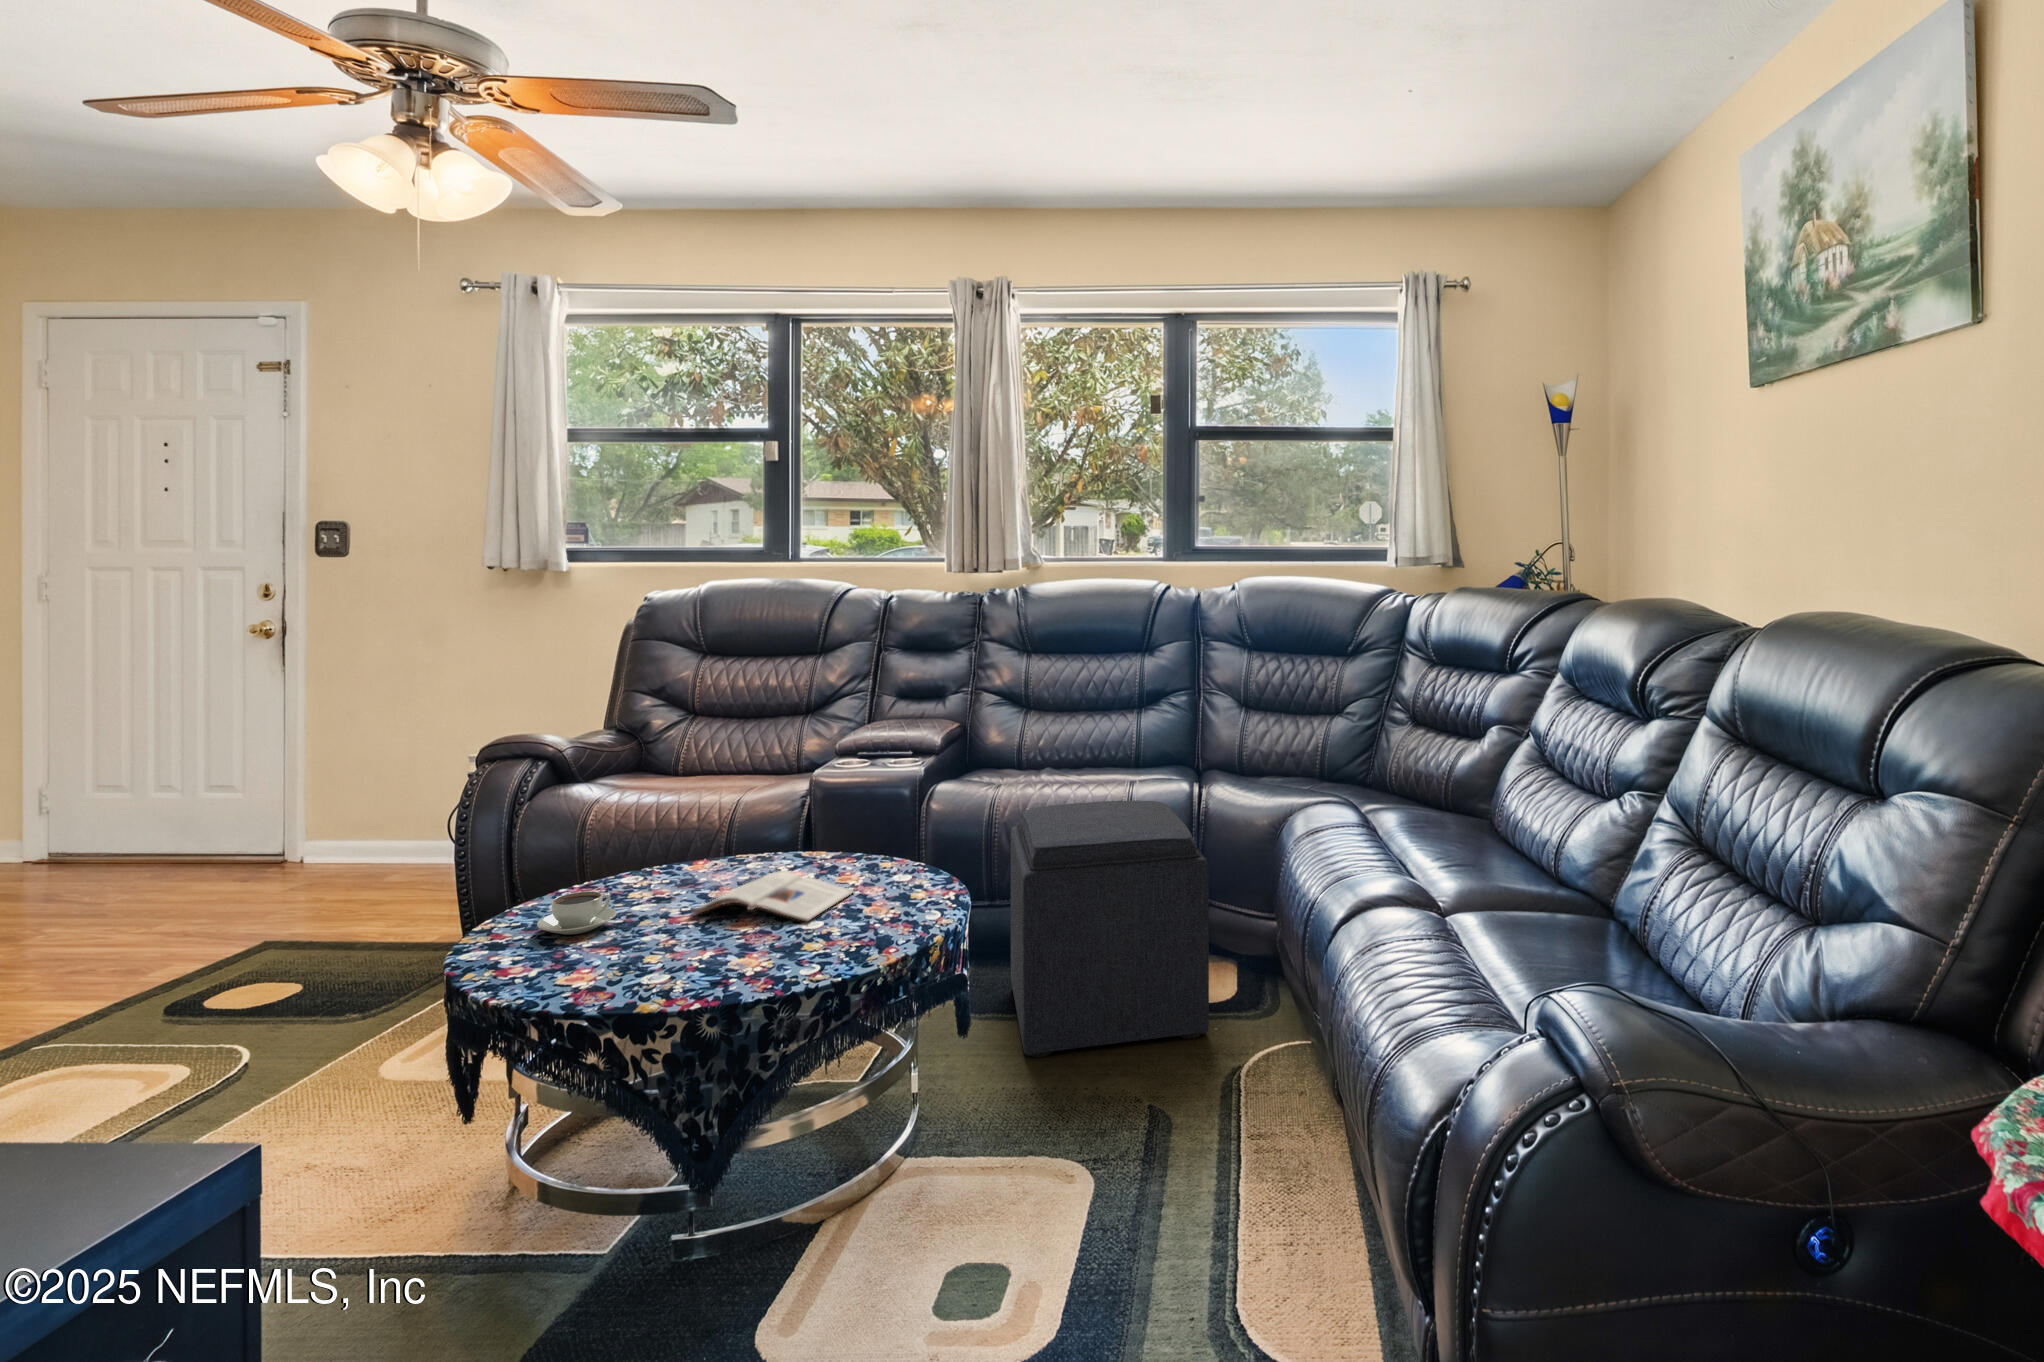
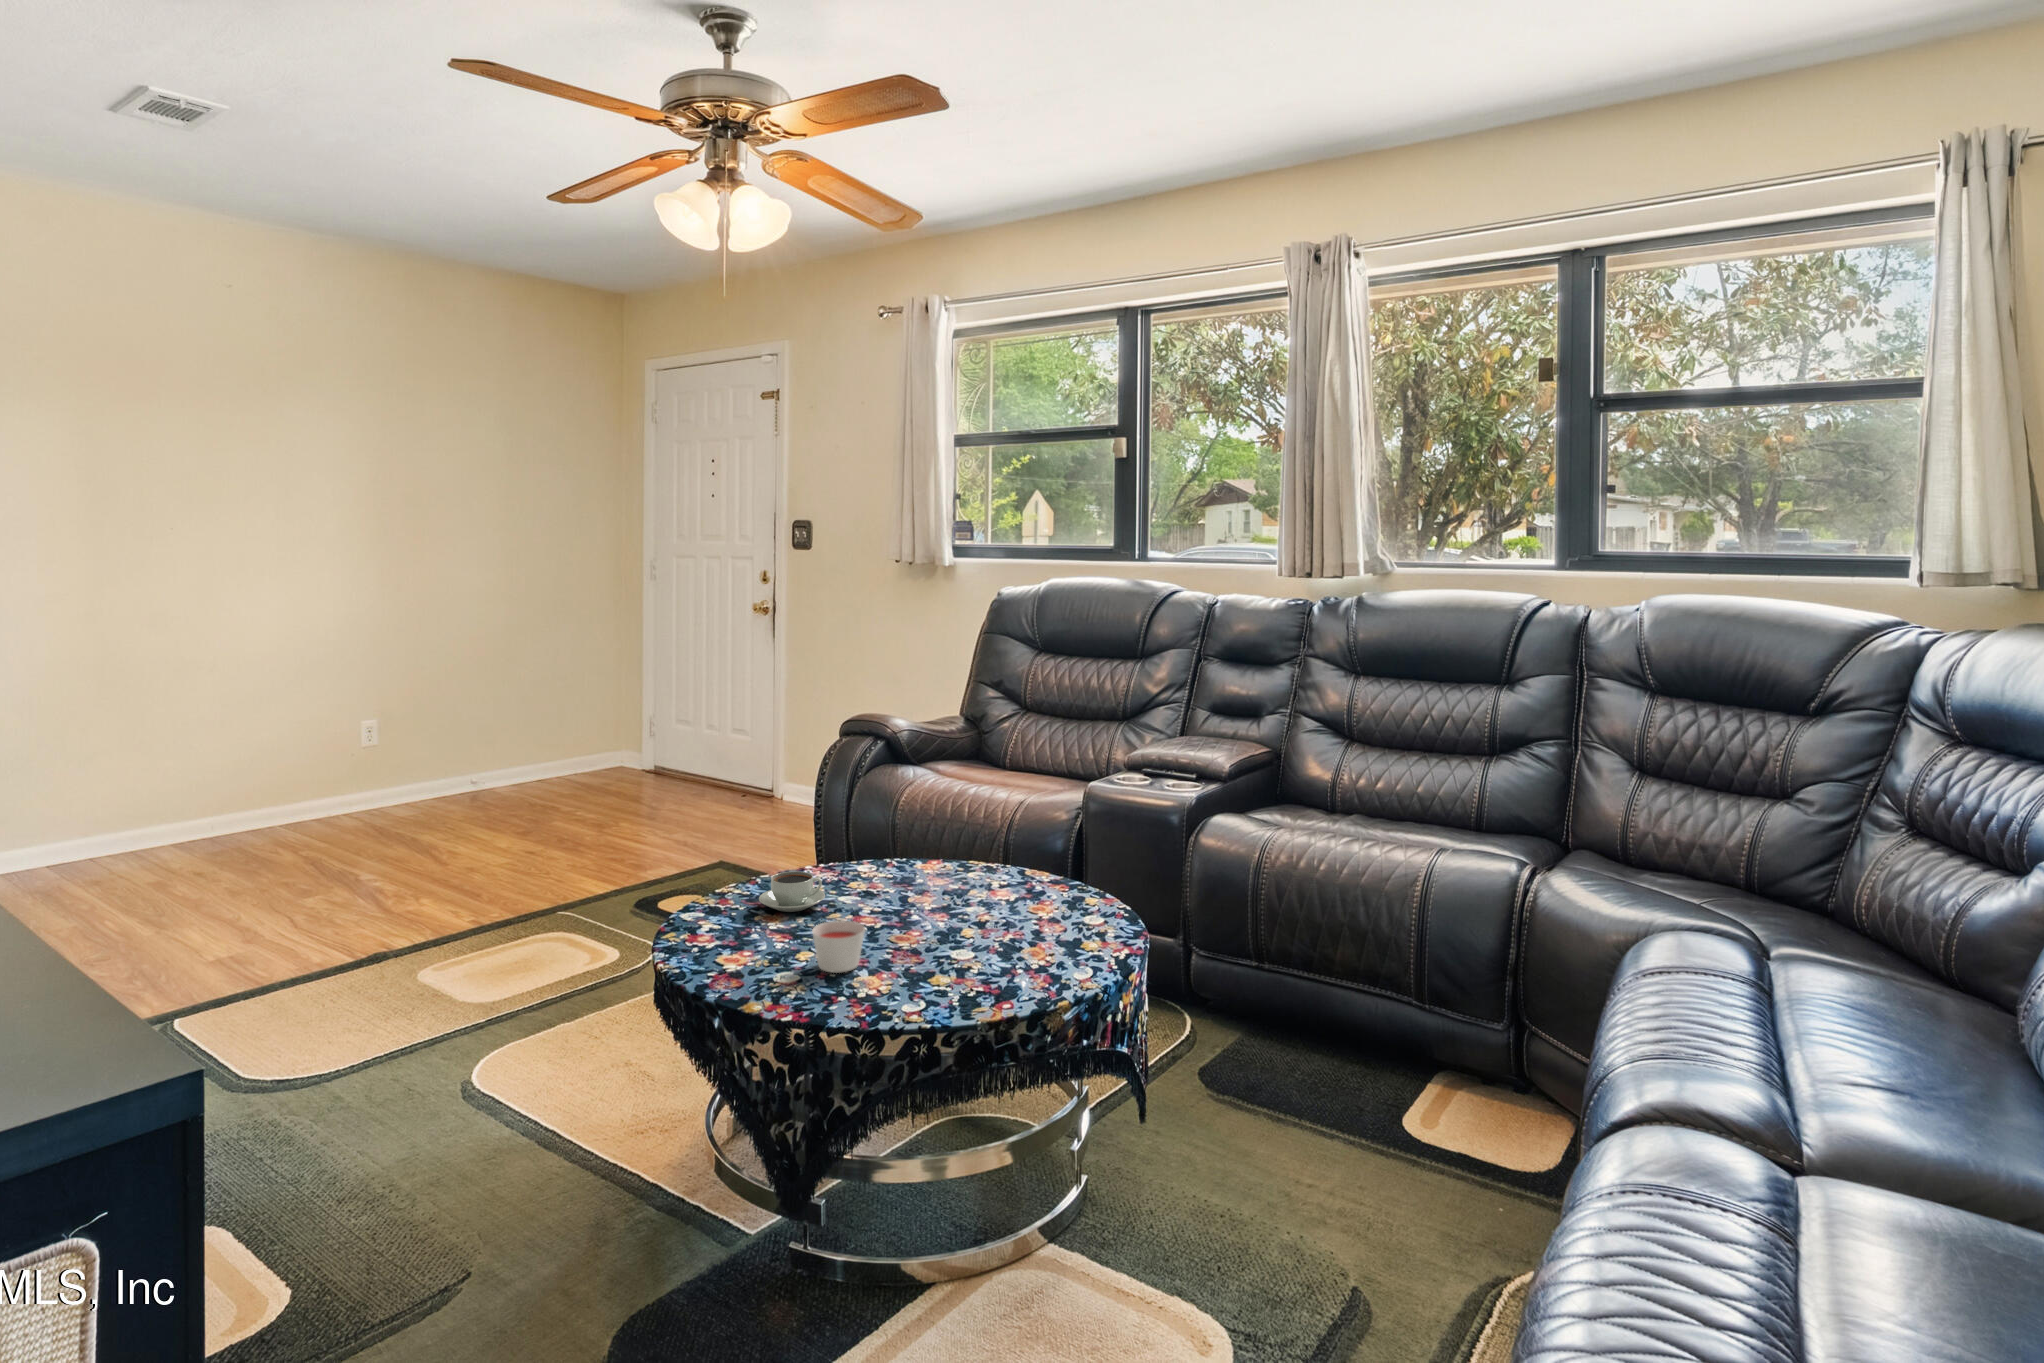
ottoman: present [1010,801,1209,1057] -> none [1239,862,1487,1211]
magazine: present [692,871,854,921] -> none [882,886,1039,948]
candle: none [661,917,718,969] -> present [812,920,865,973]

